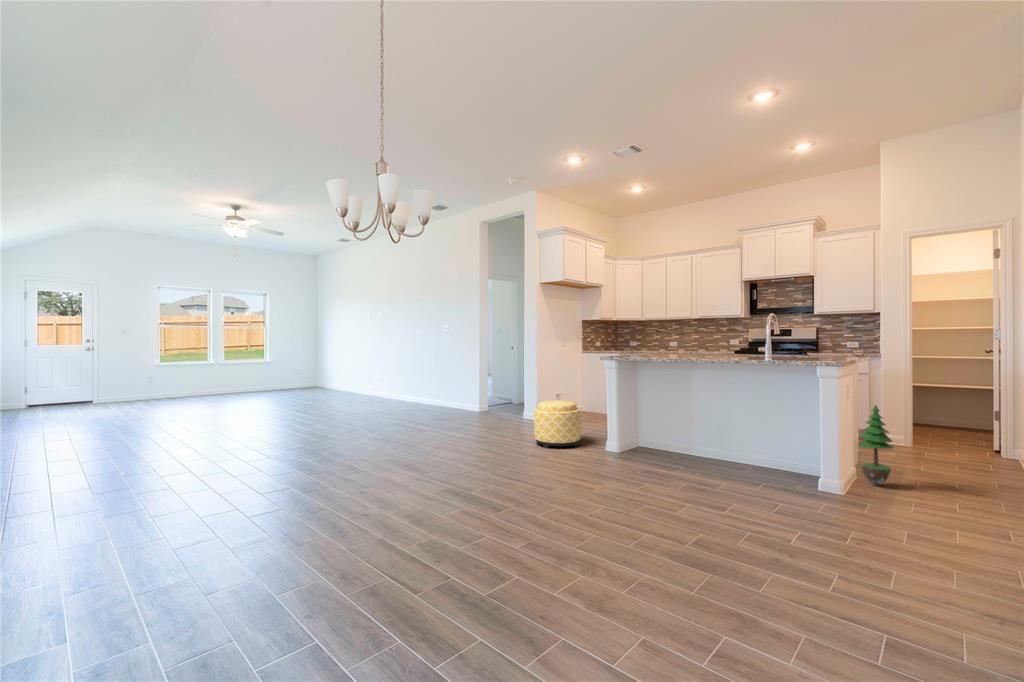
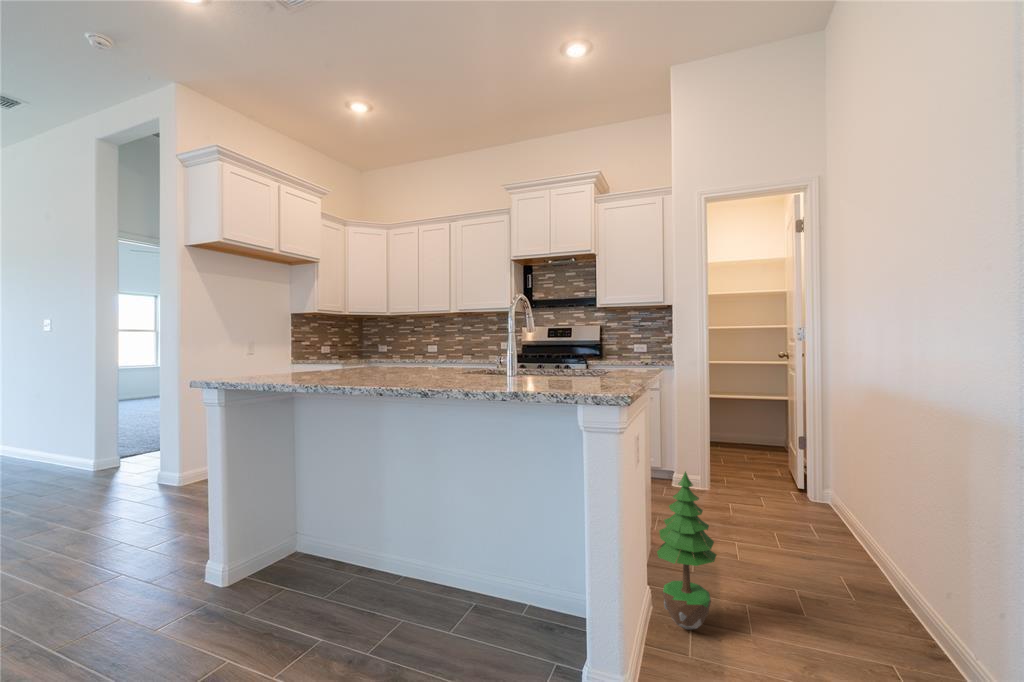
ottoman: present [534,401,581,448] -> none [49,472,180,595]

